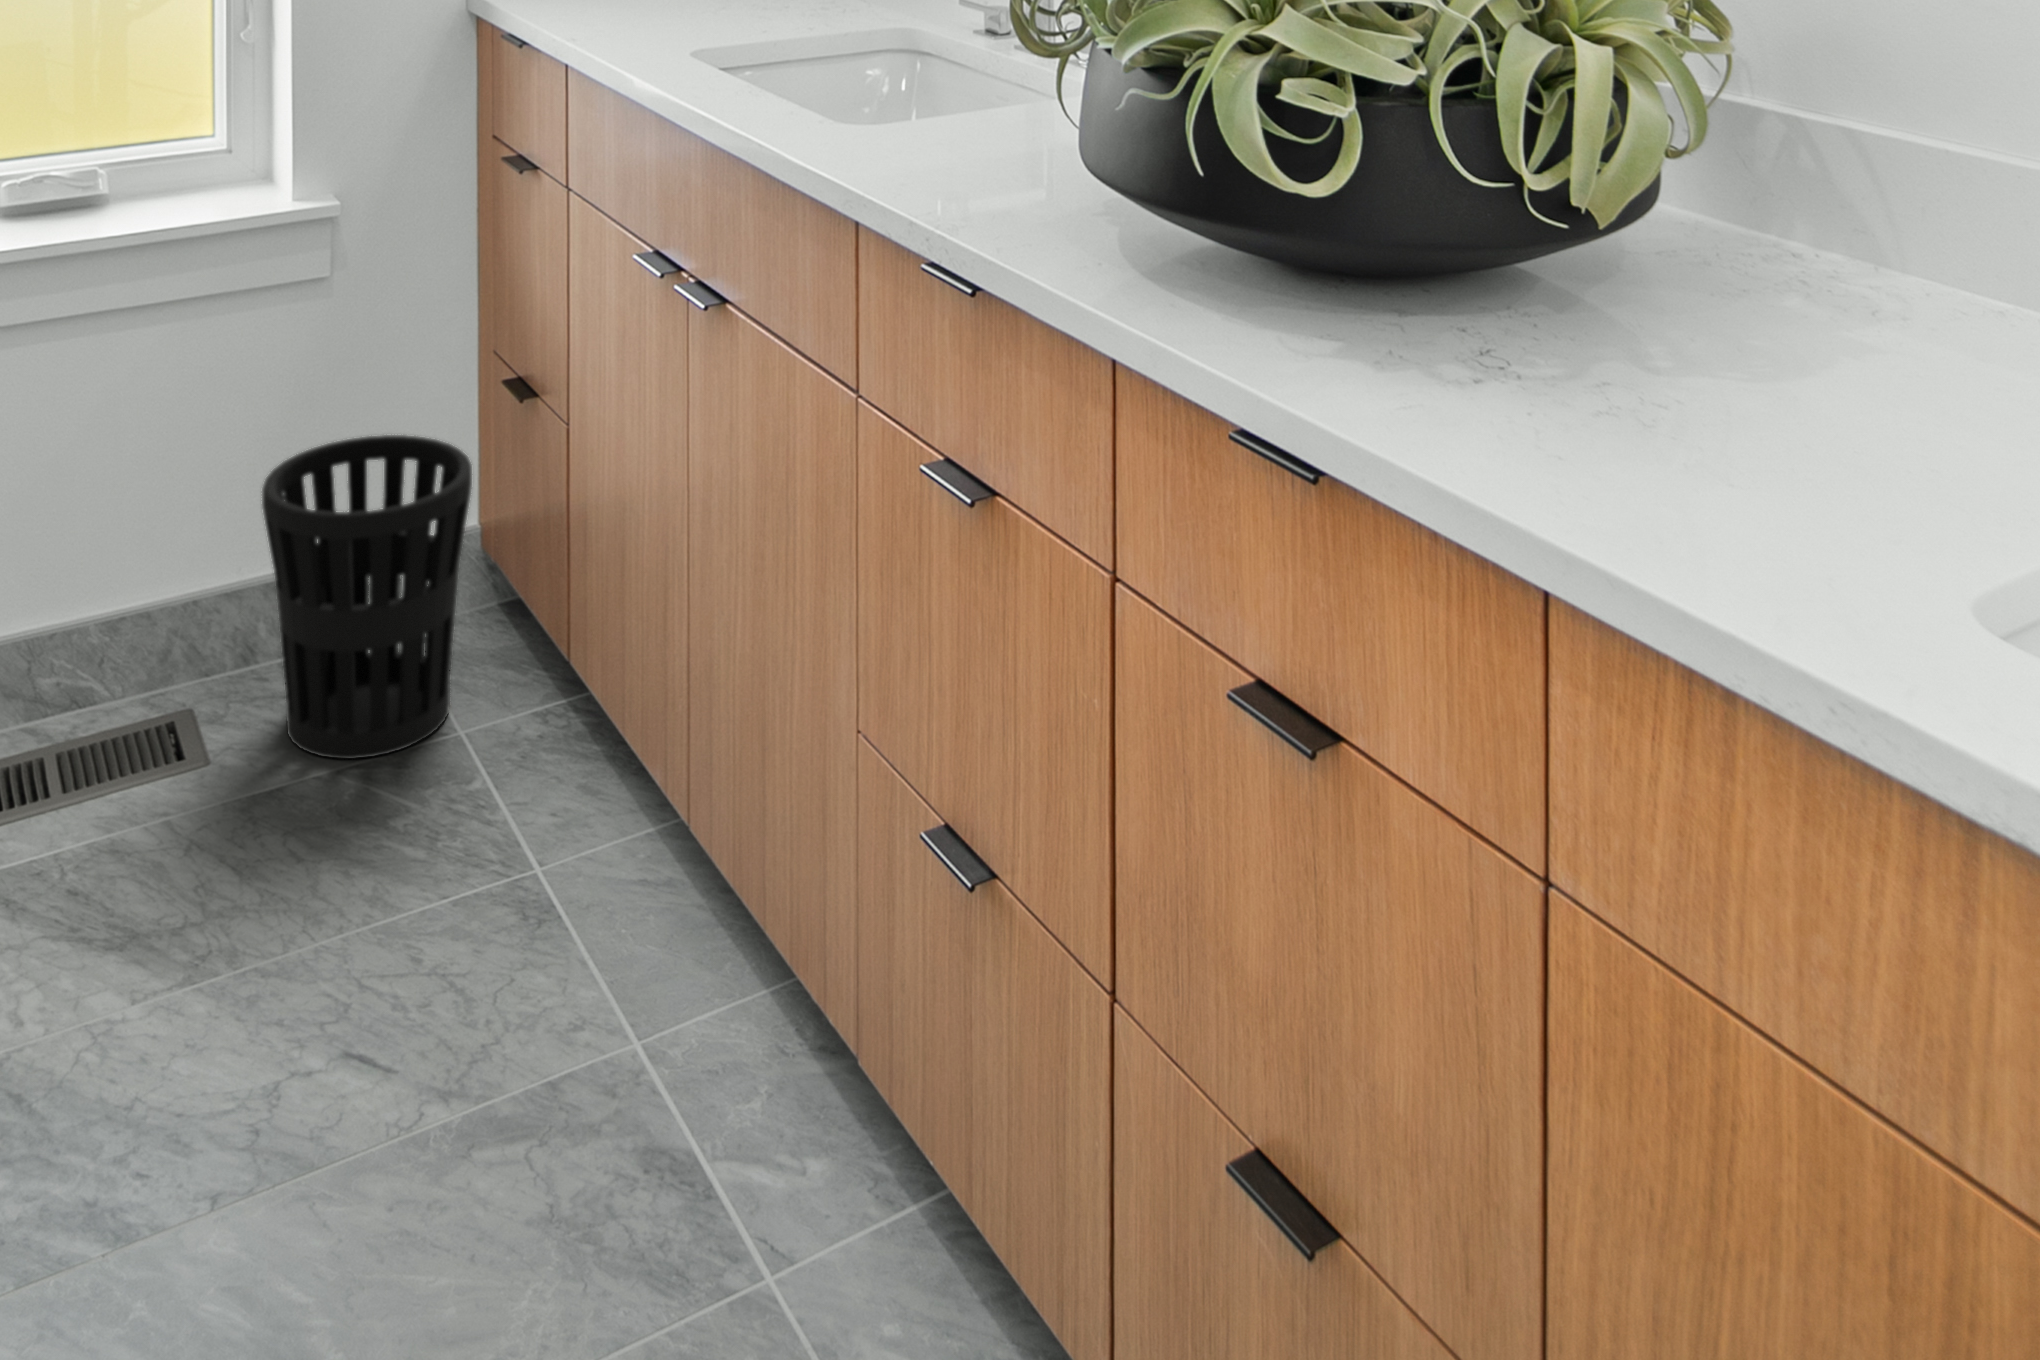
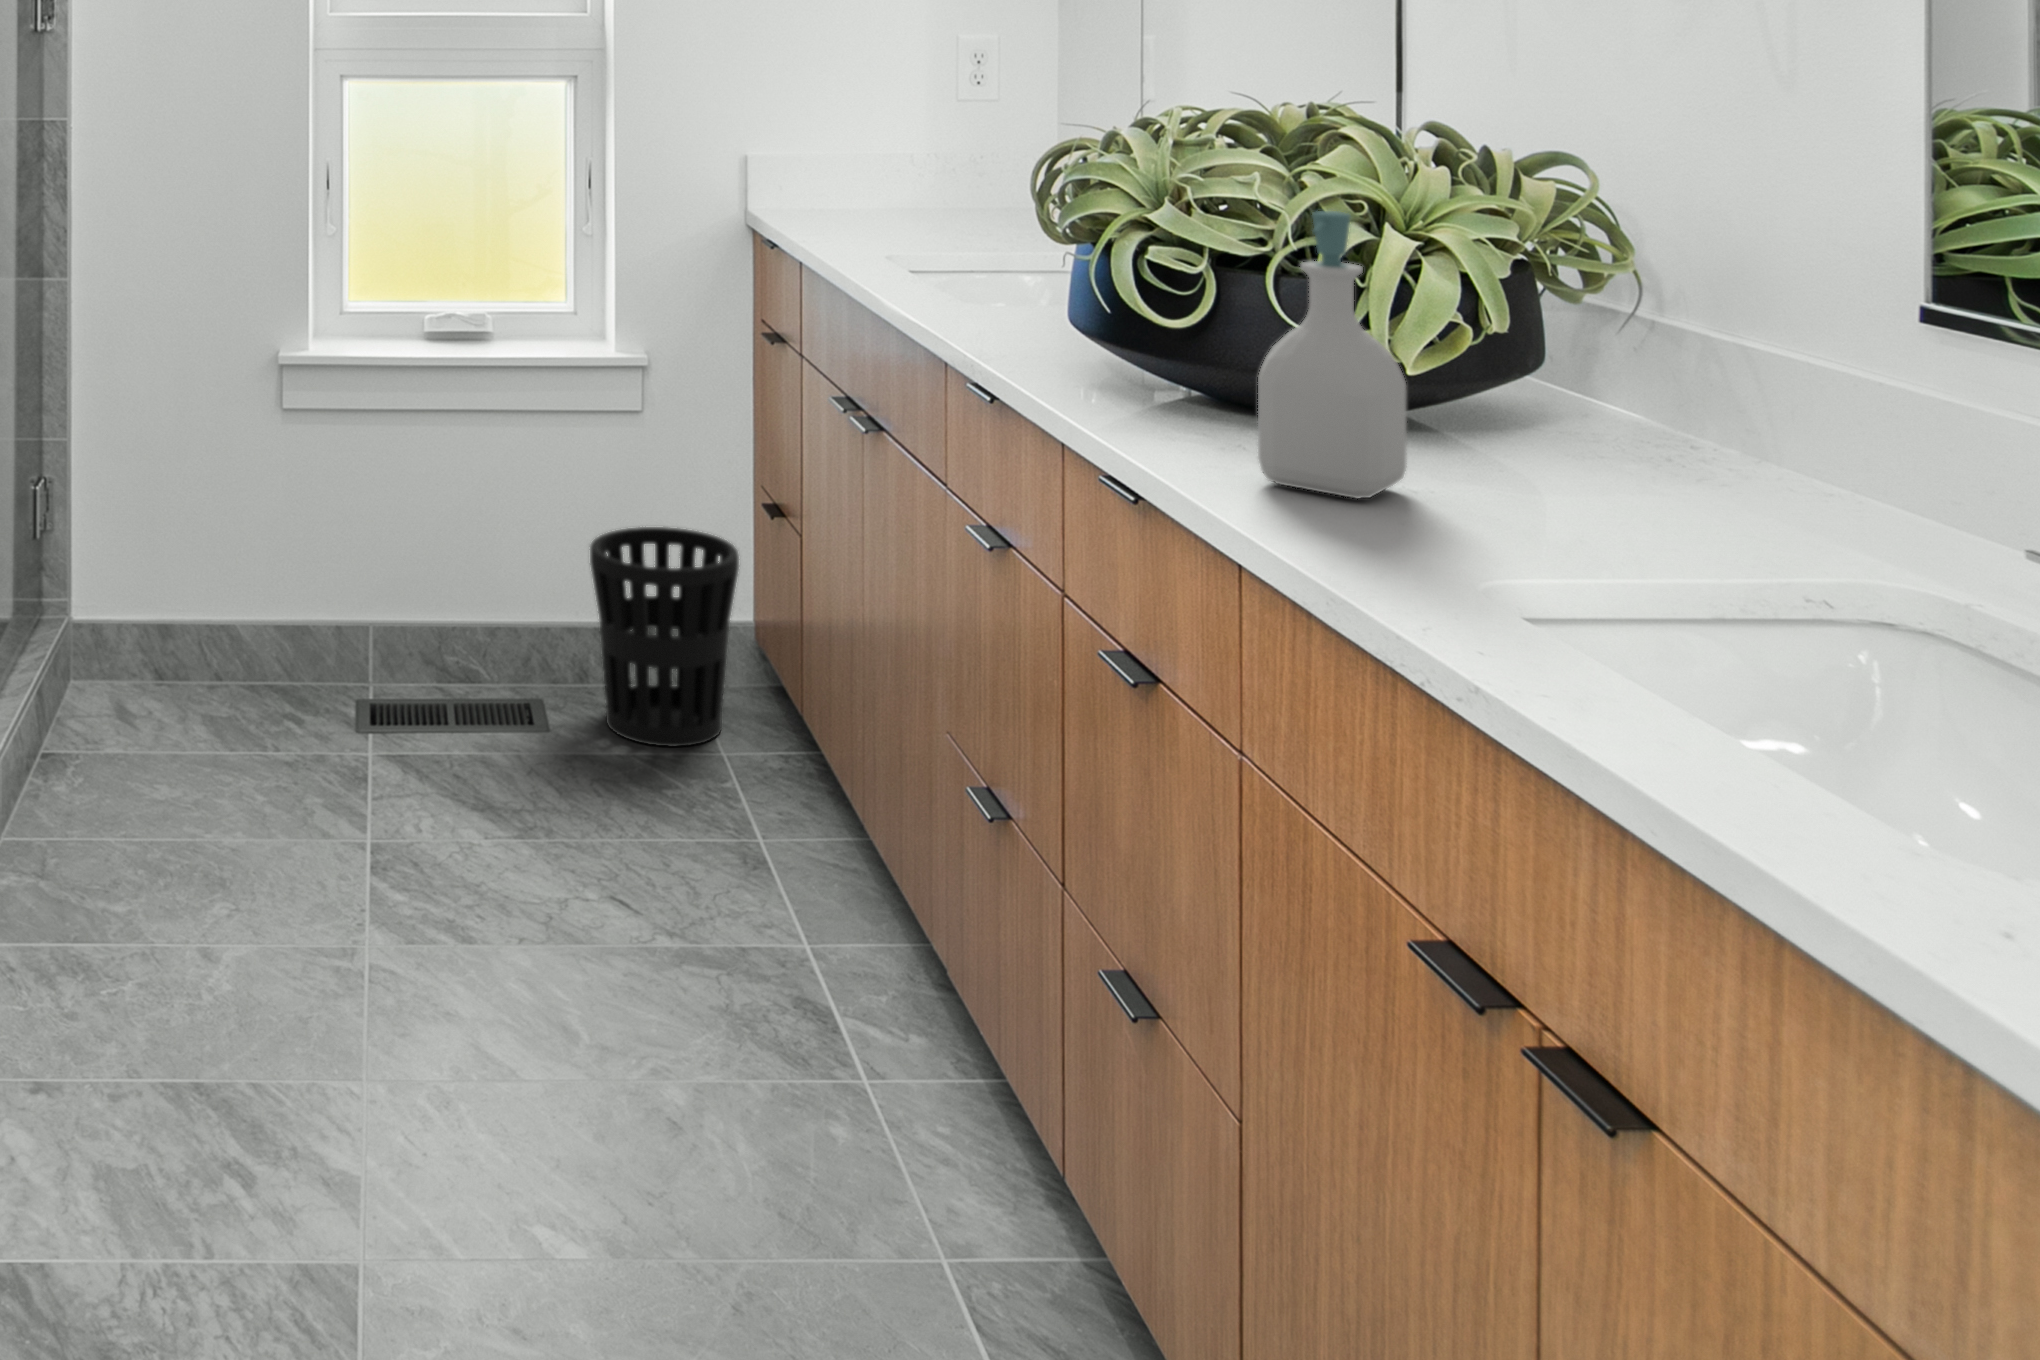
soap bottle: none [1523,35,1711,466] -> present [1258,211,1407,499]

